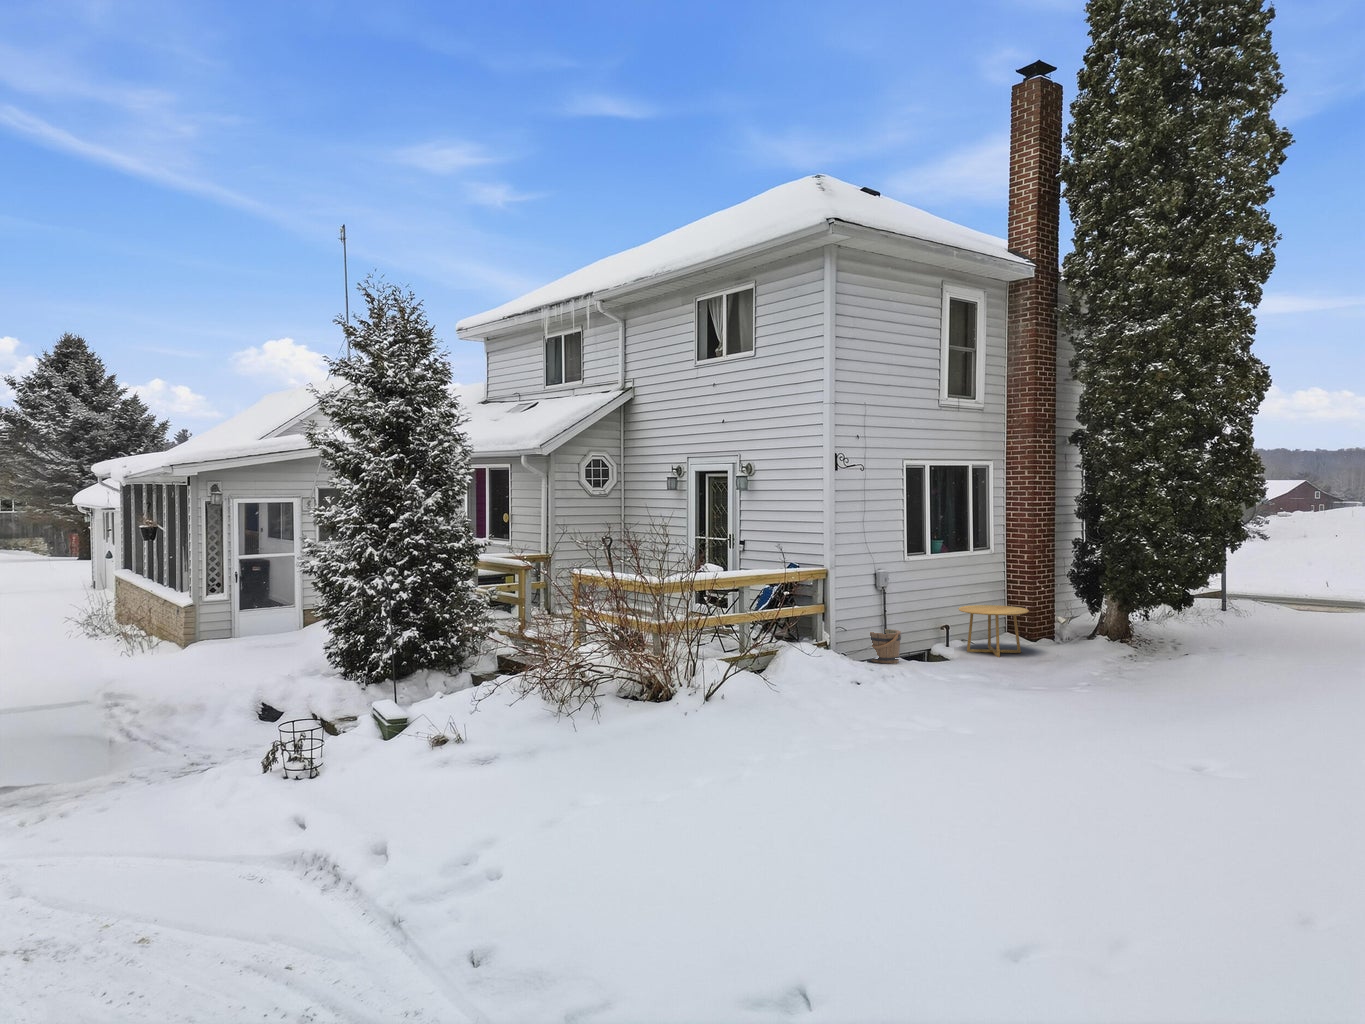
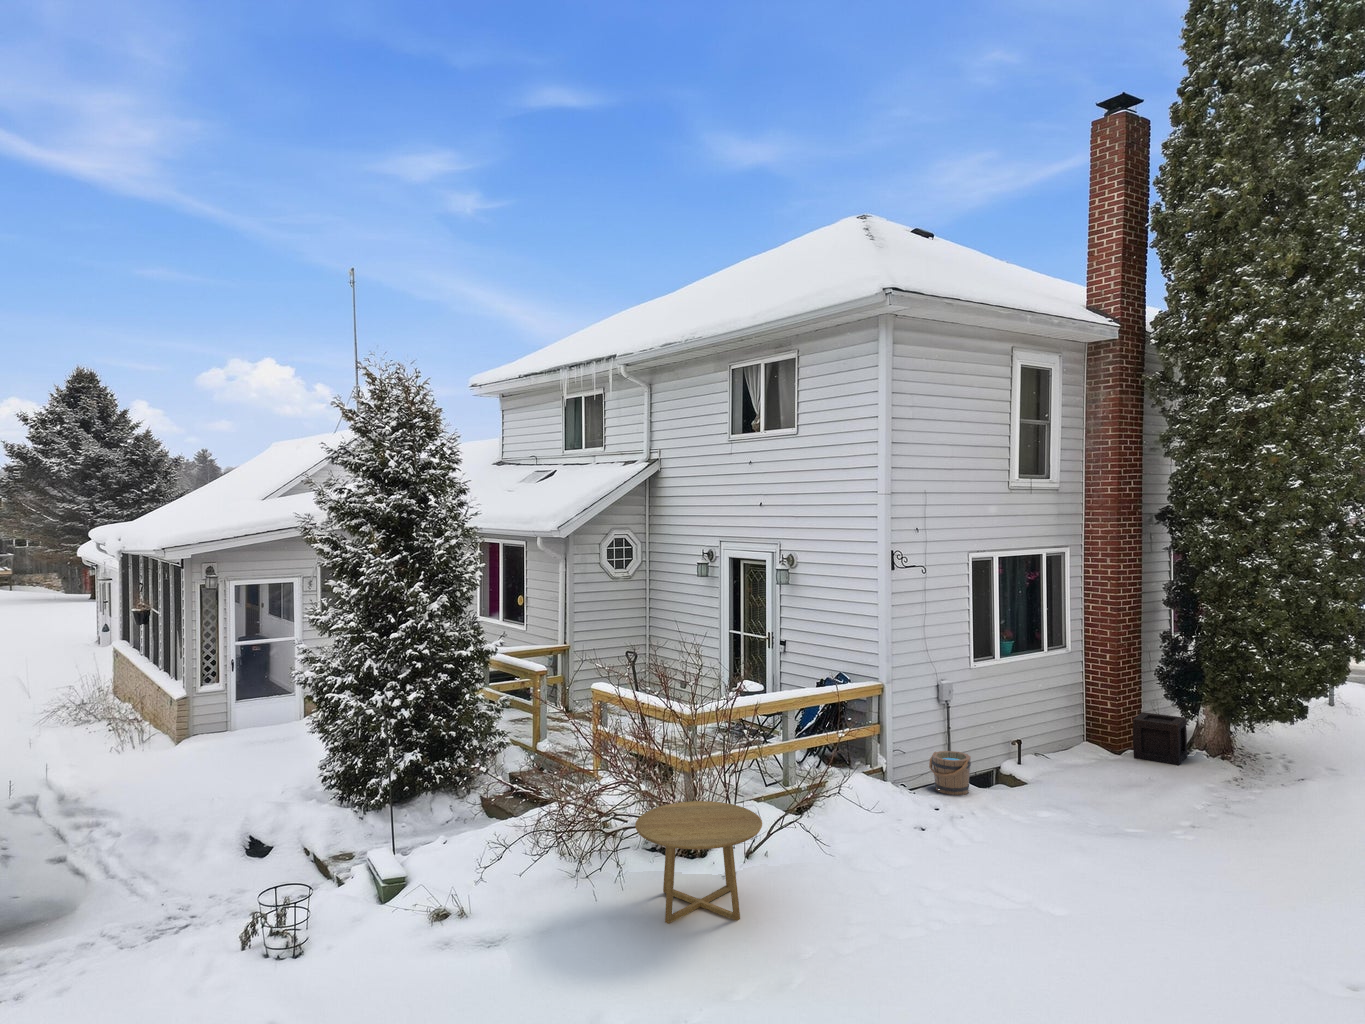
round table: present [958,605,1029,657] -> present [635,801,762,924]
wooden crate: none [1044,607,1090,648] -> present [1133,712,1187,765]

